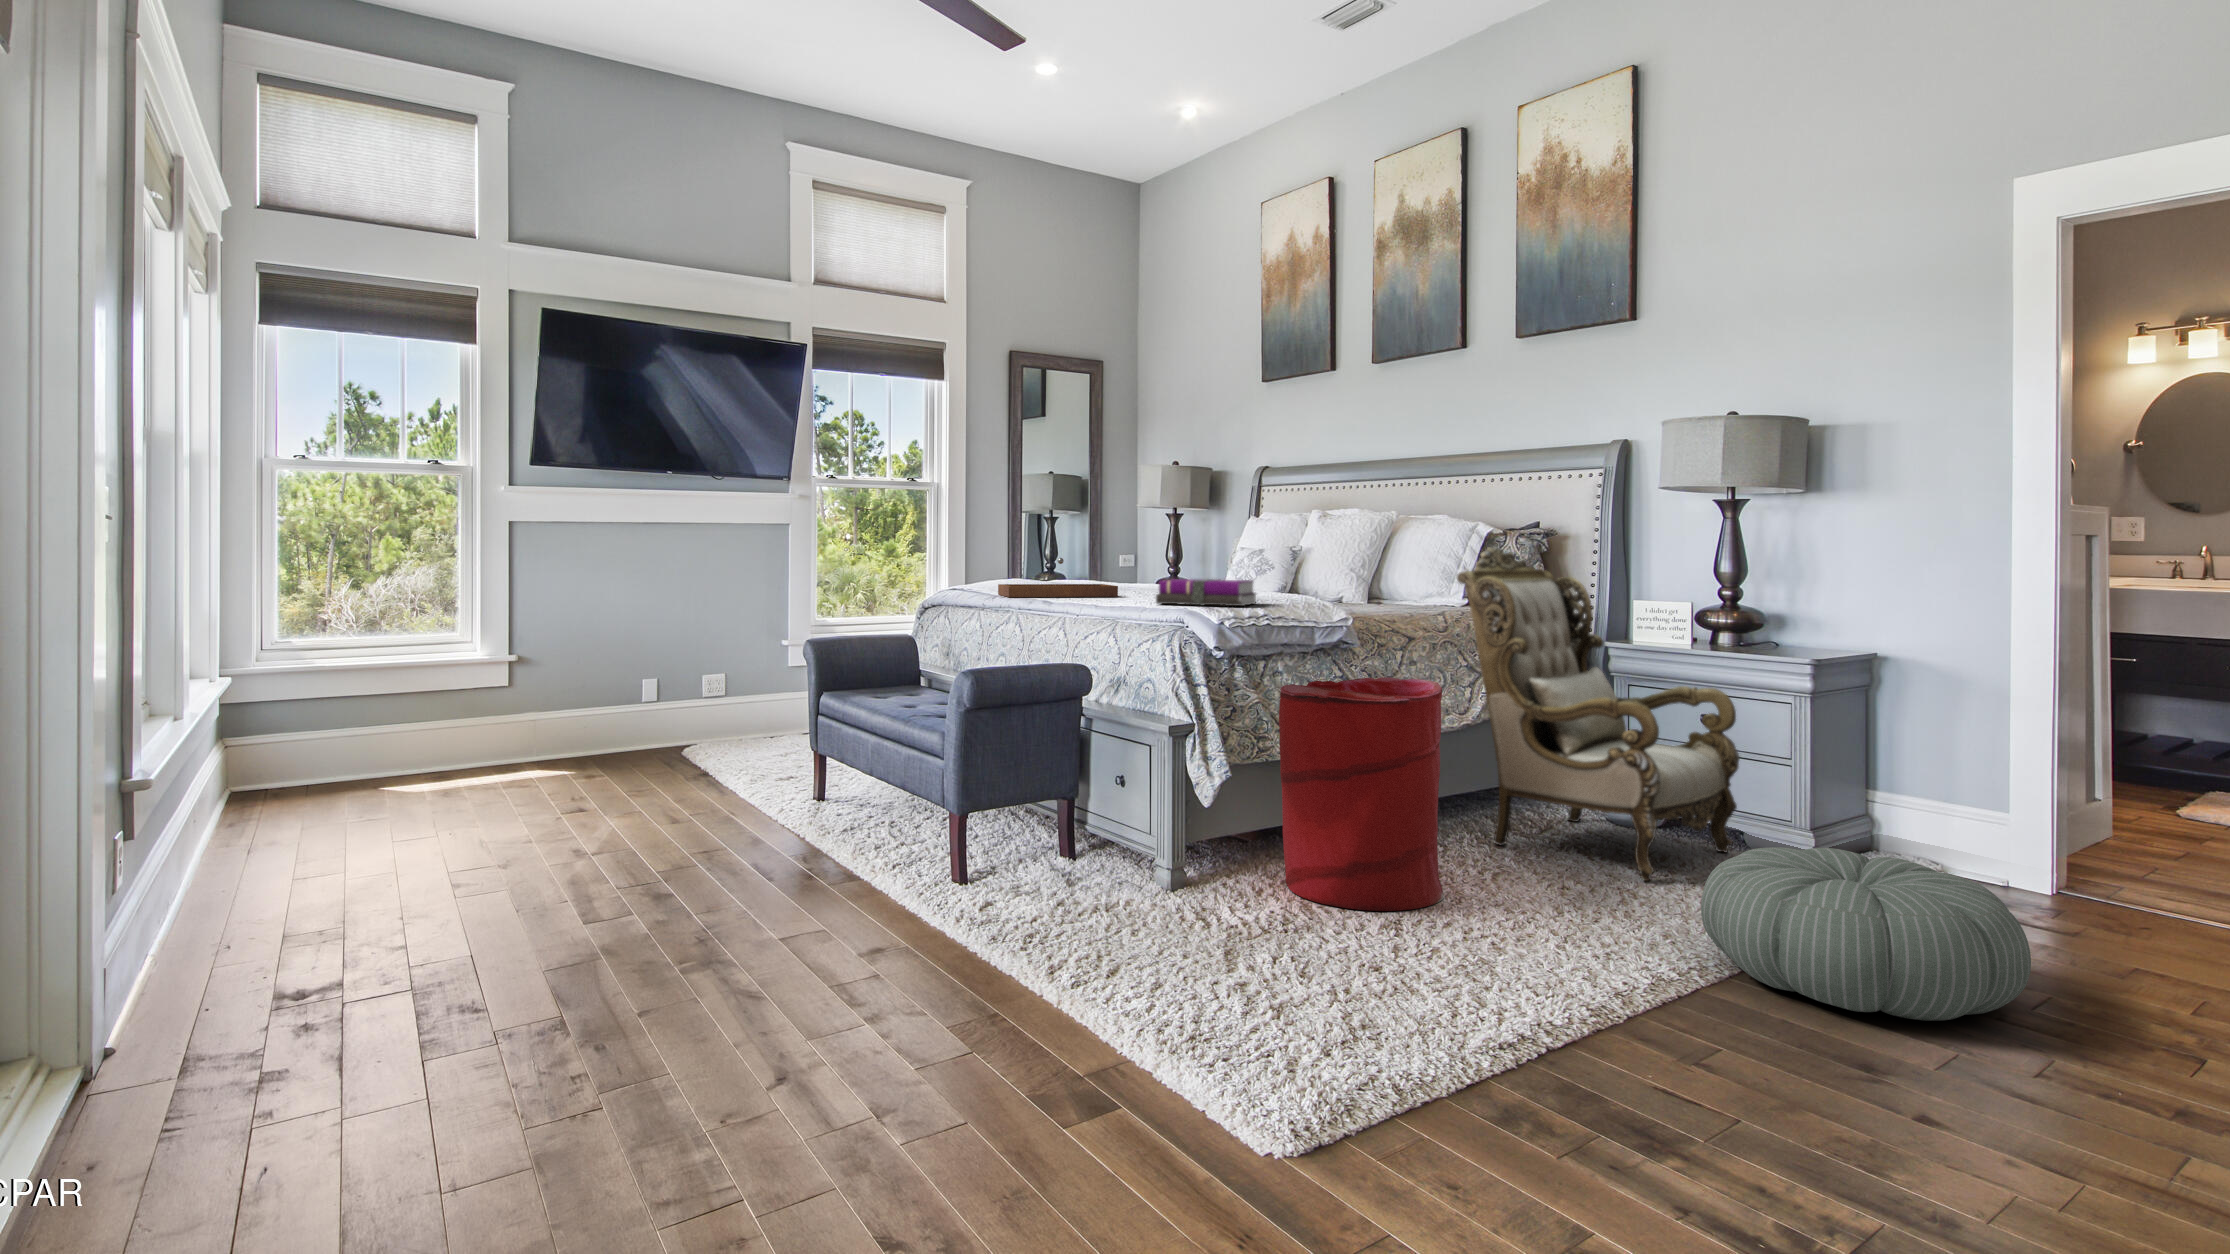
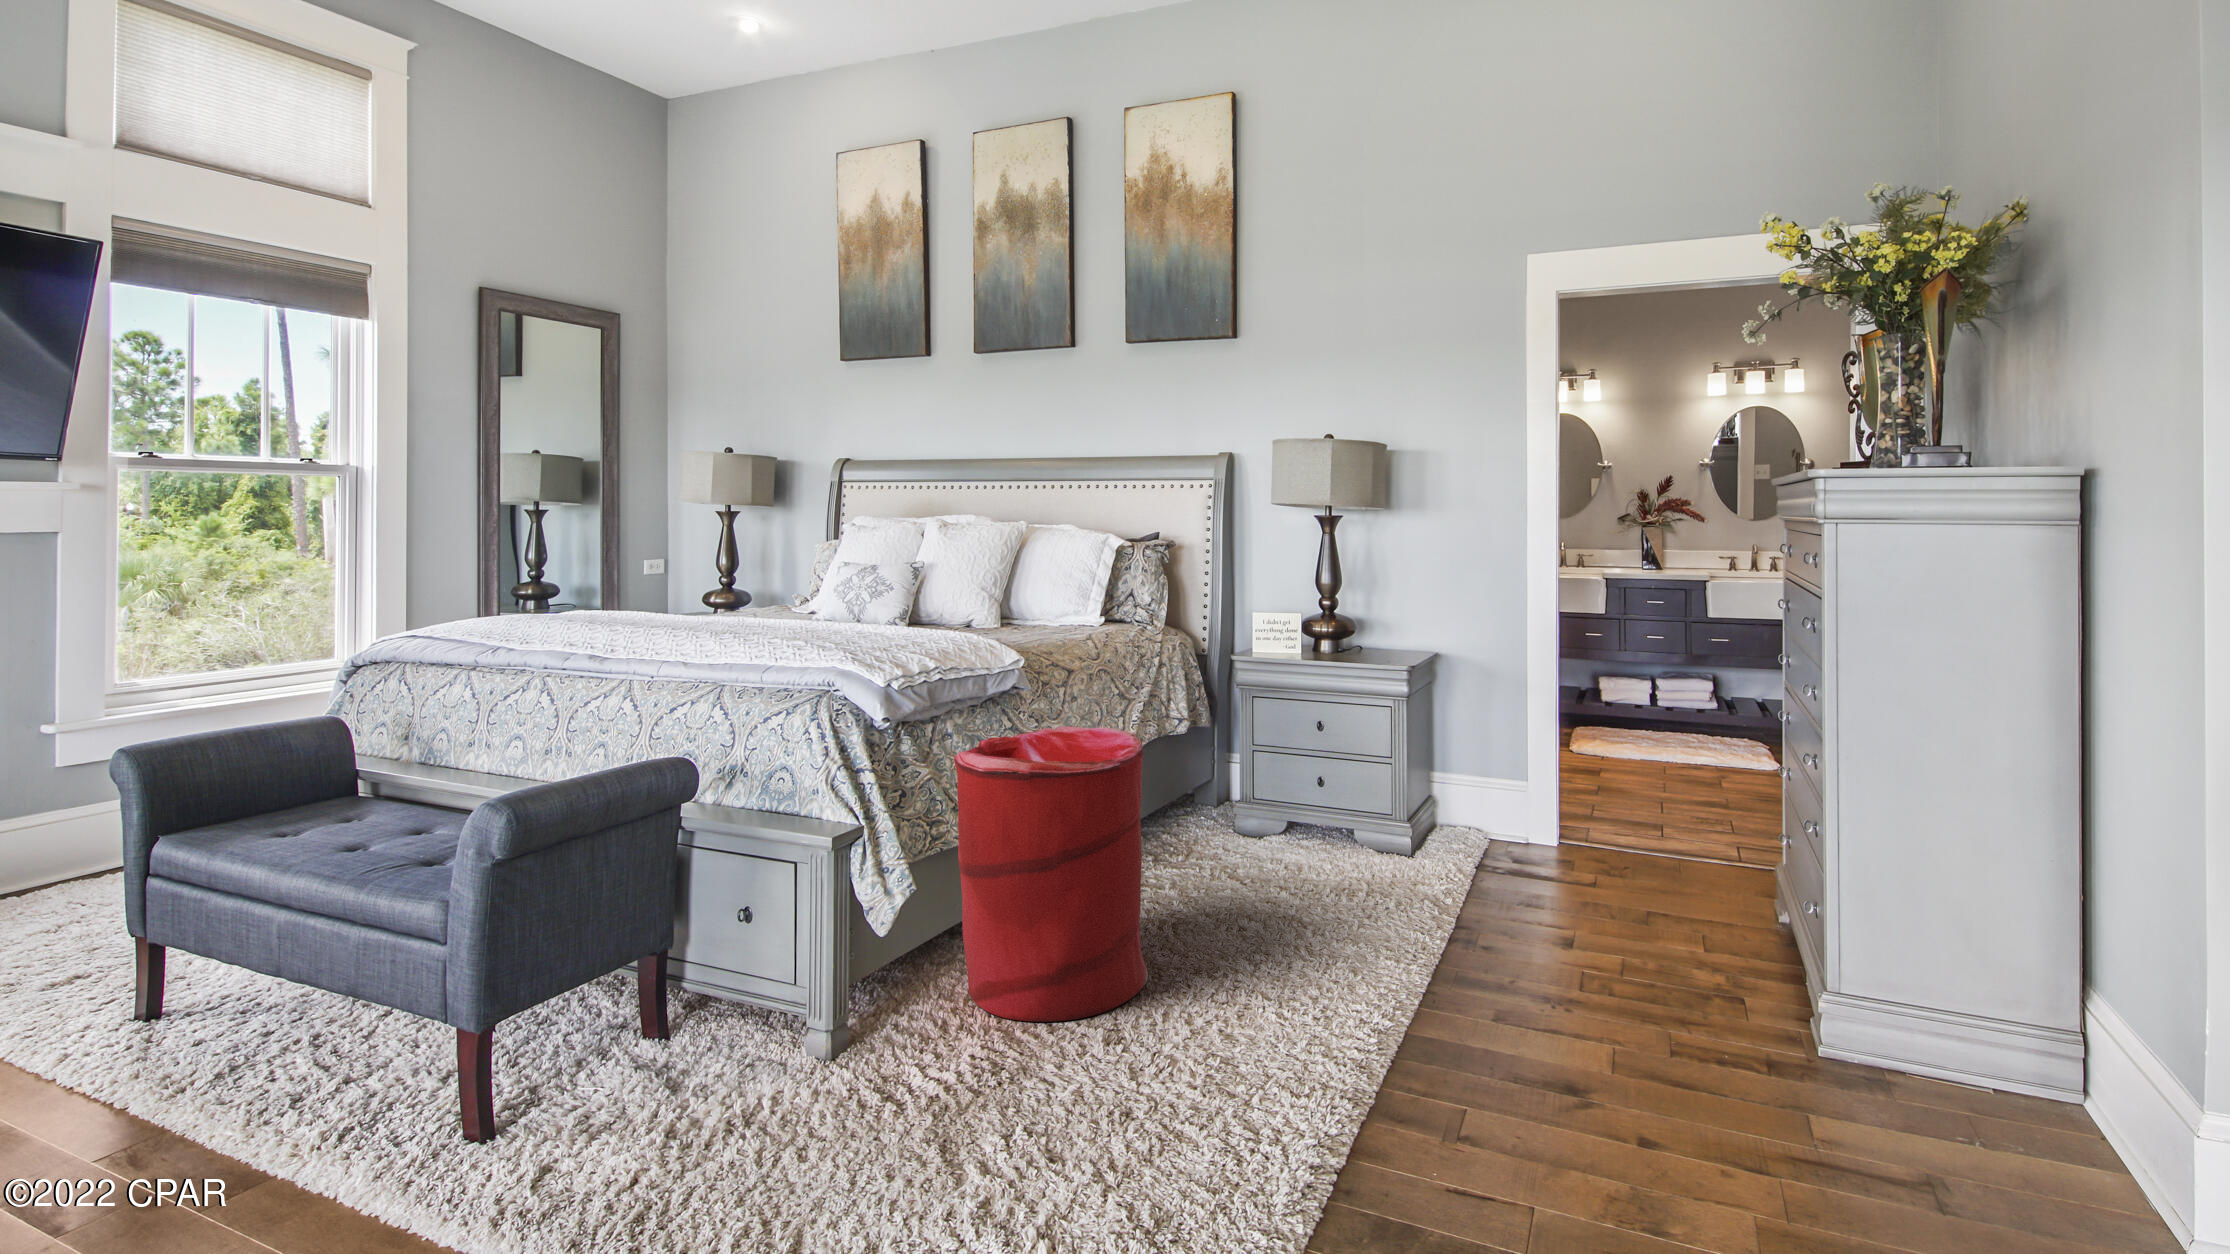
armchair: present [1456,547,1740,881] -> none [1114,565,1356,902]
tray: present [998,558,1118,597] -> none [513,589,707,652]
notebook: present [1156,579,1256,606] -> none [778,617,907,656]
pouf: present [1701,847,2031,1021] -> none [1404,863,1664,1037]

